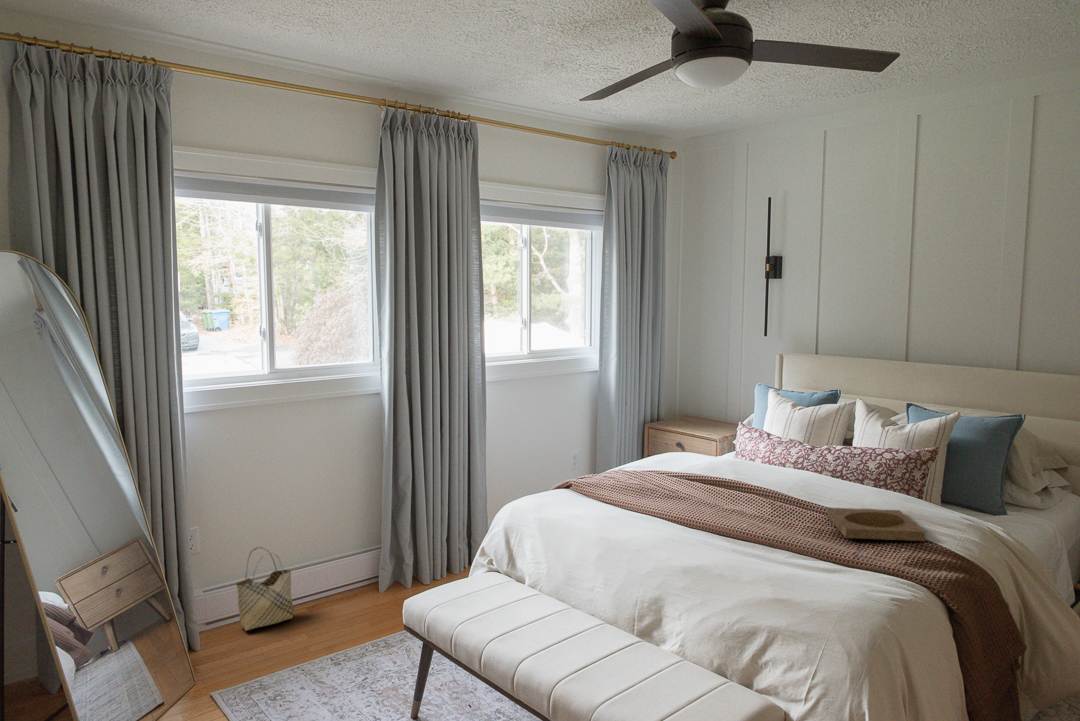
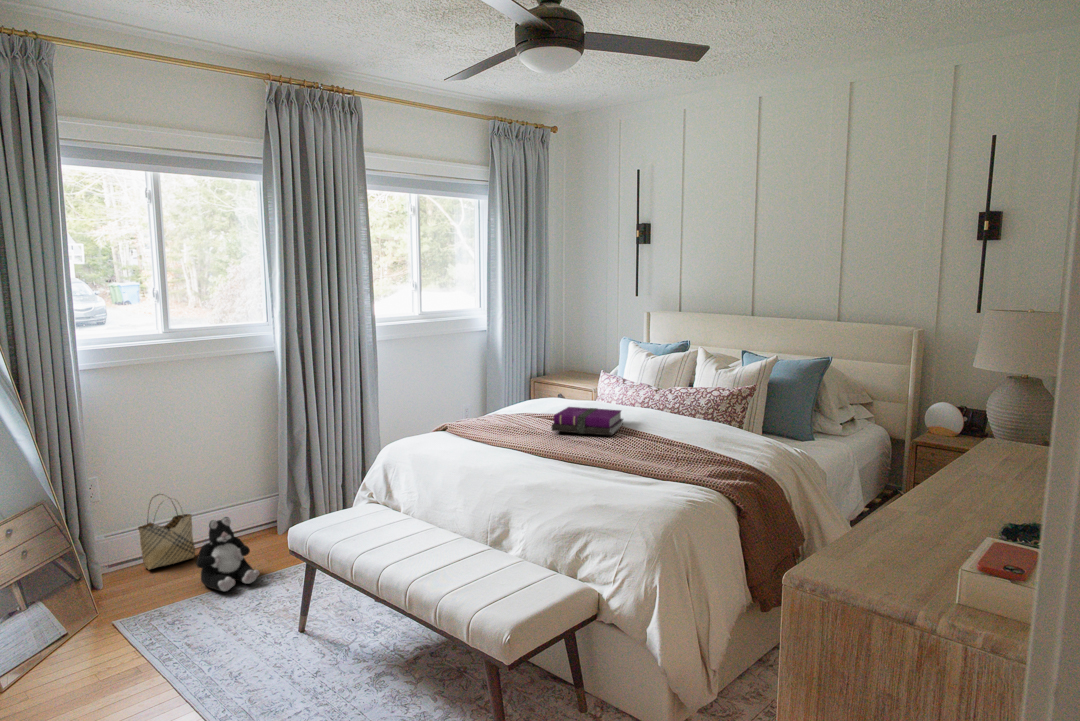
notebook: none [697,467,779,505] -> present [552,407,623,435]
tray: present [827,508,926,541] -> none [656,435,728,458]
plush toy: none [297,577,364,663] -> present [196,517,259,591]

